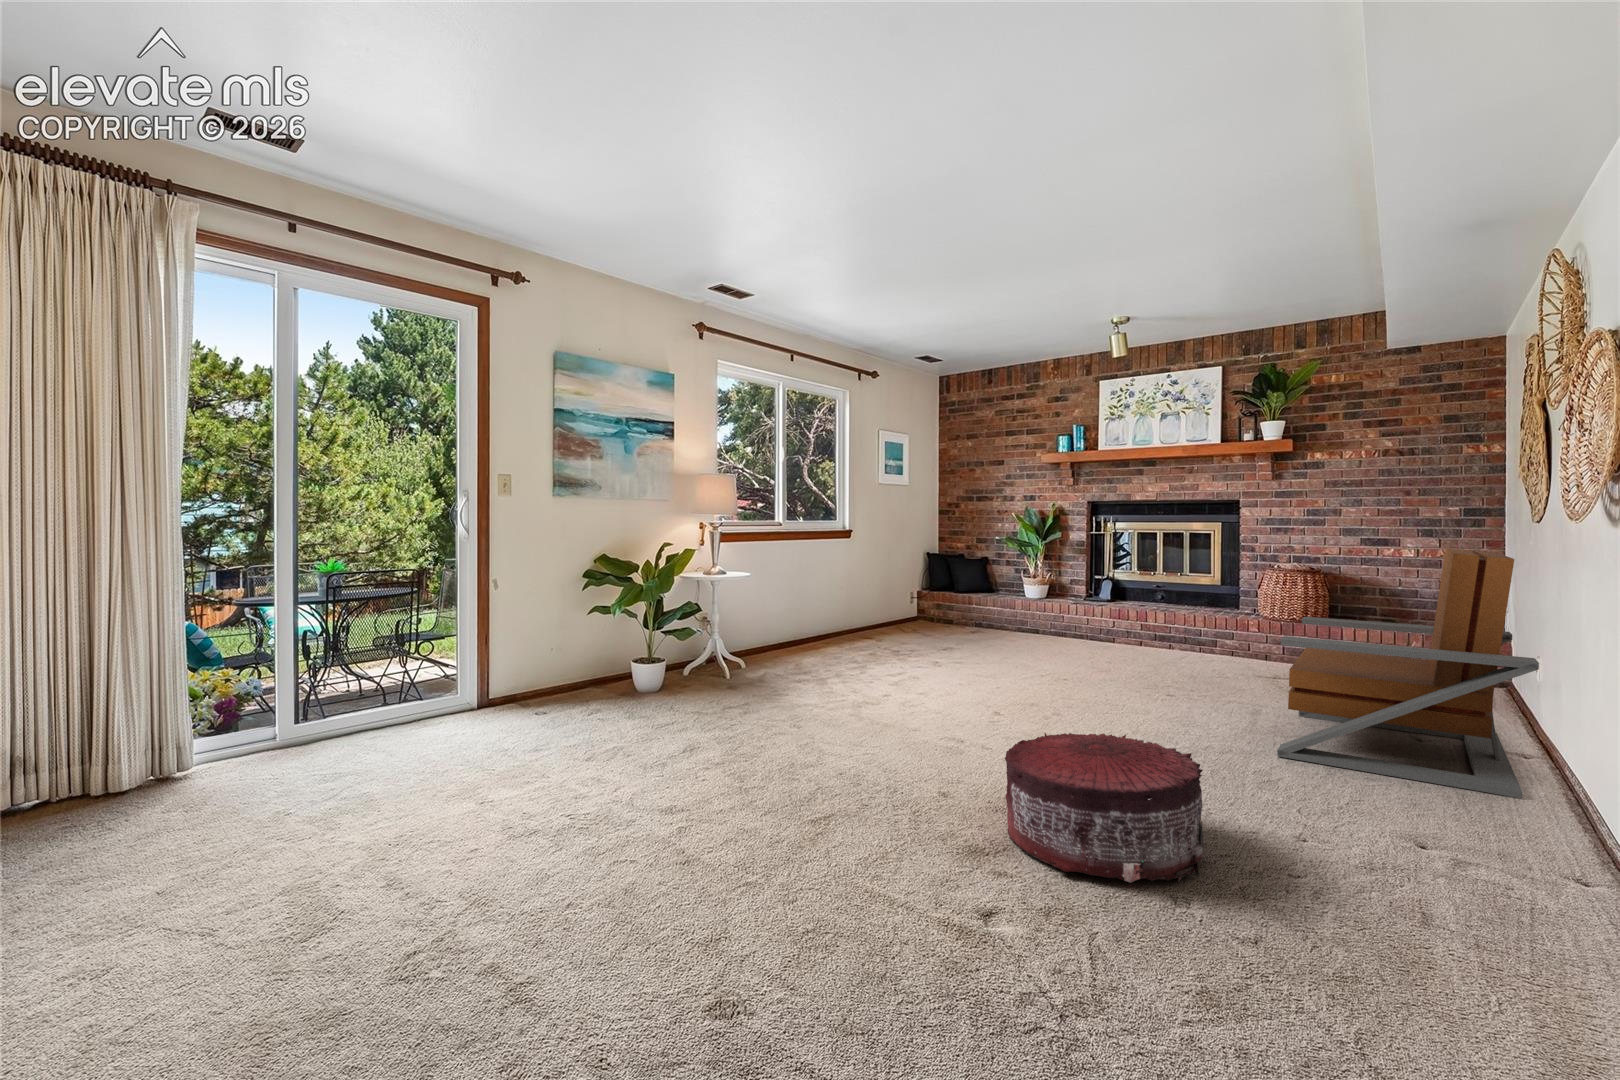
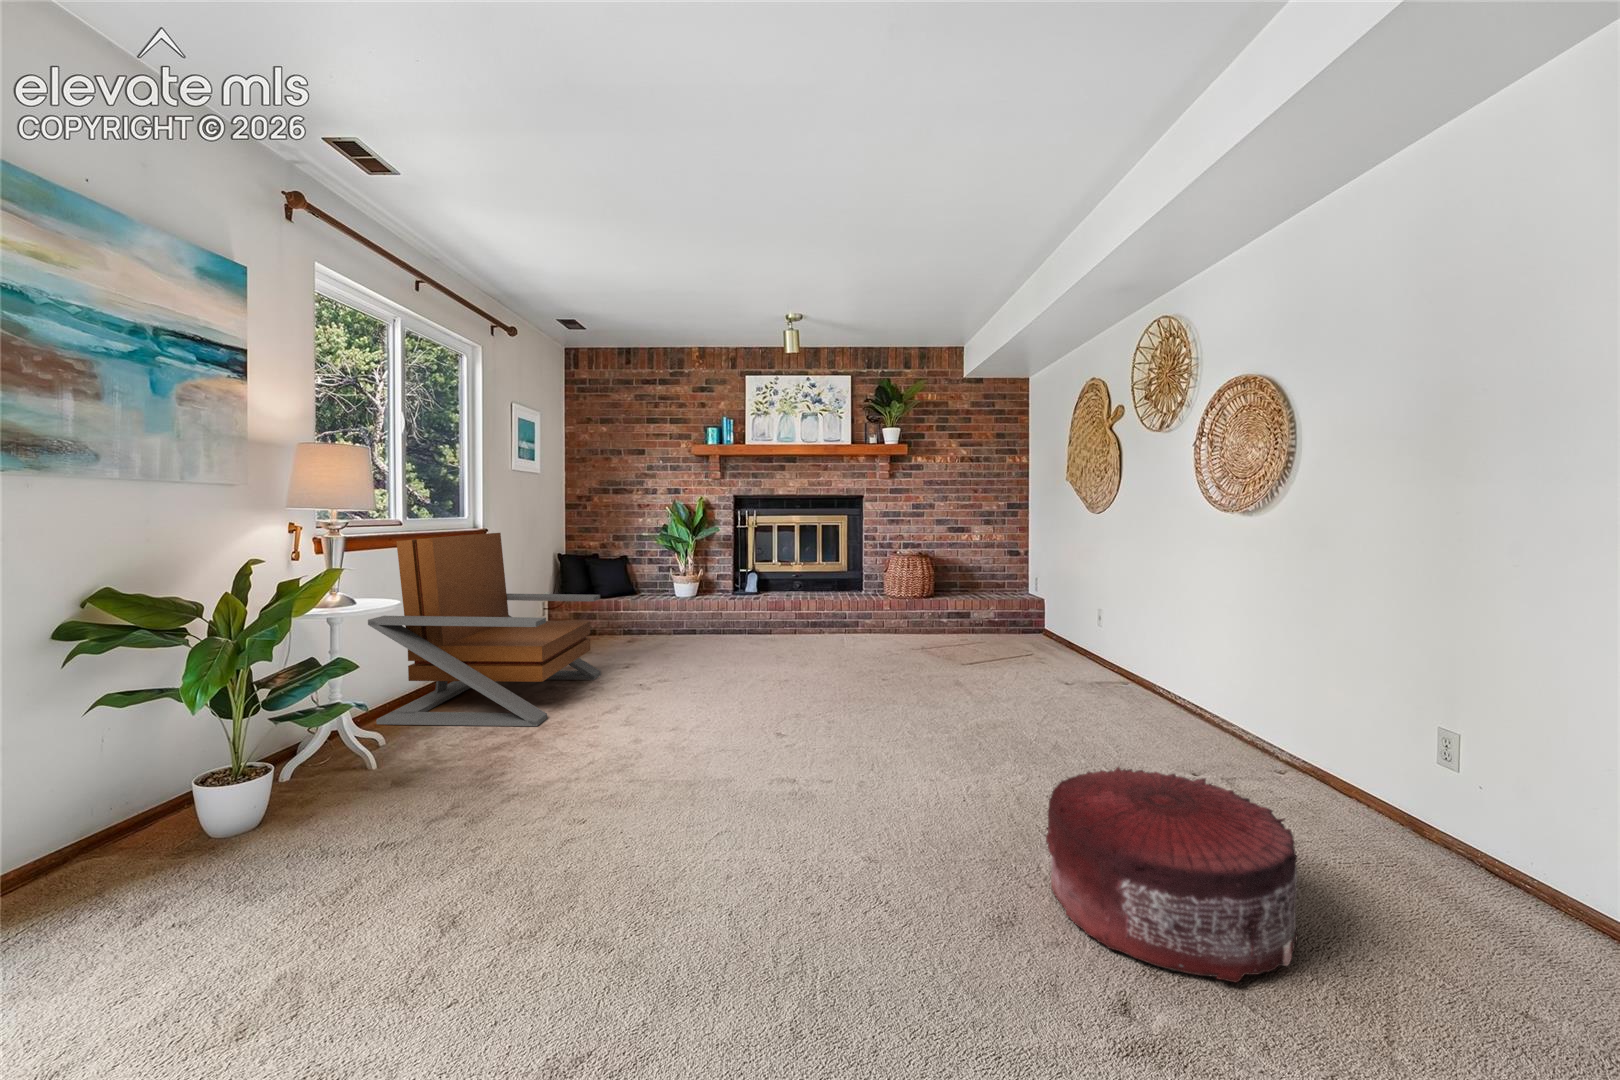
lounge chair: present [1277,548,1539,798] -> present [368,533,601,726]

